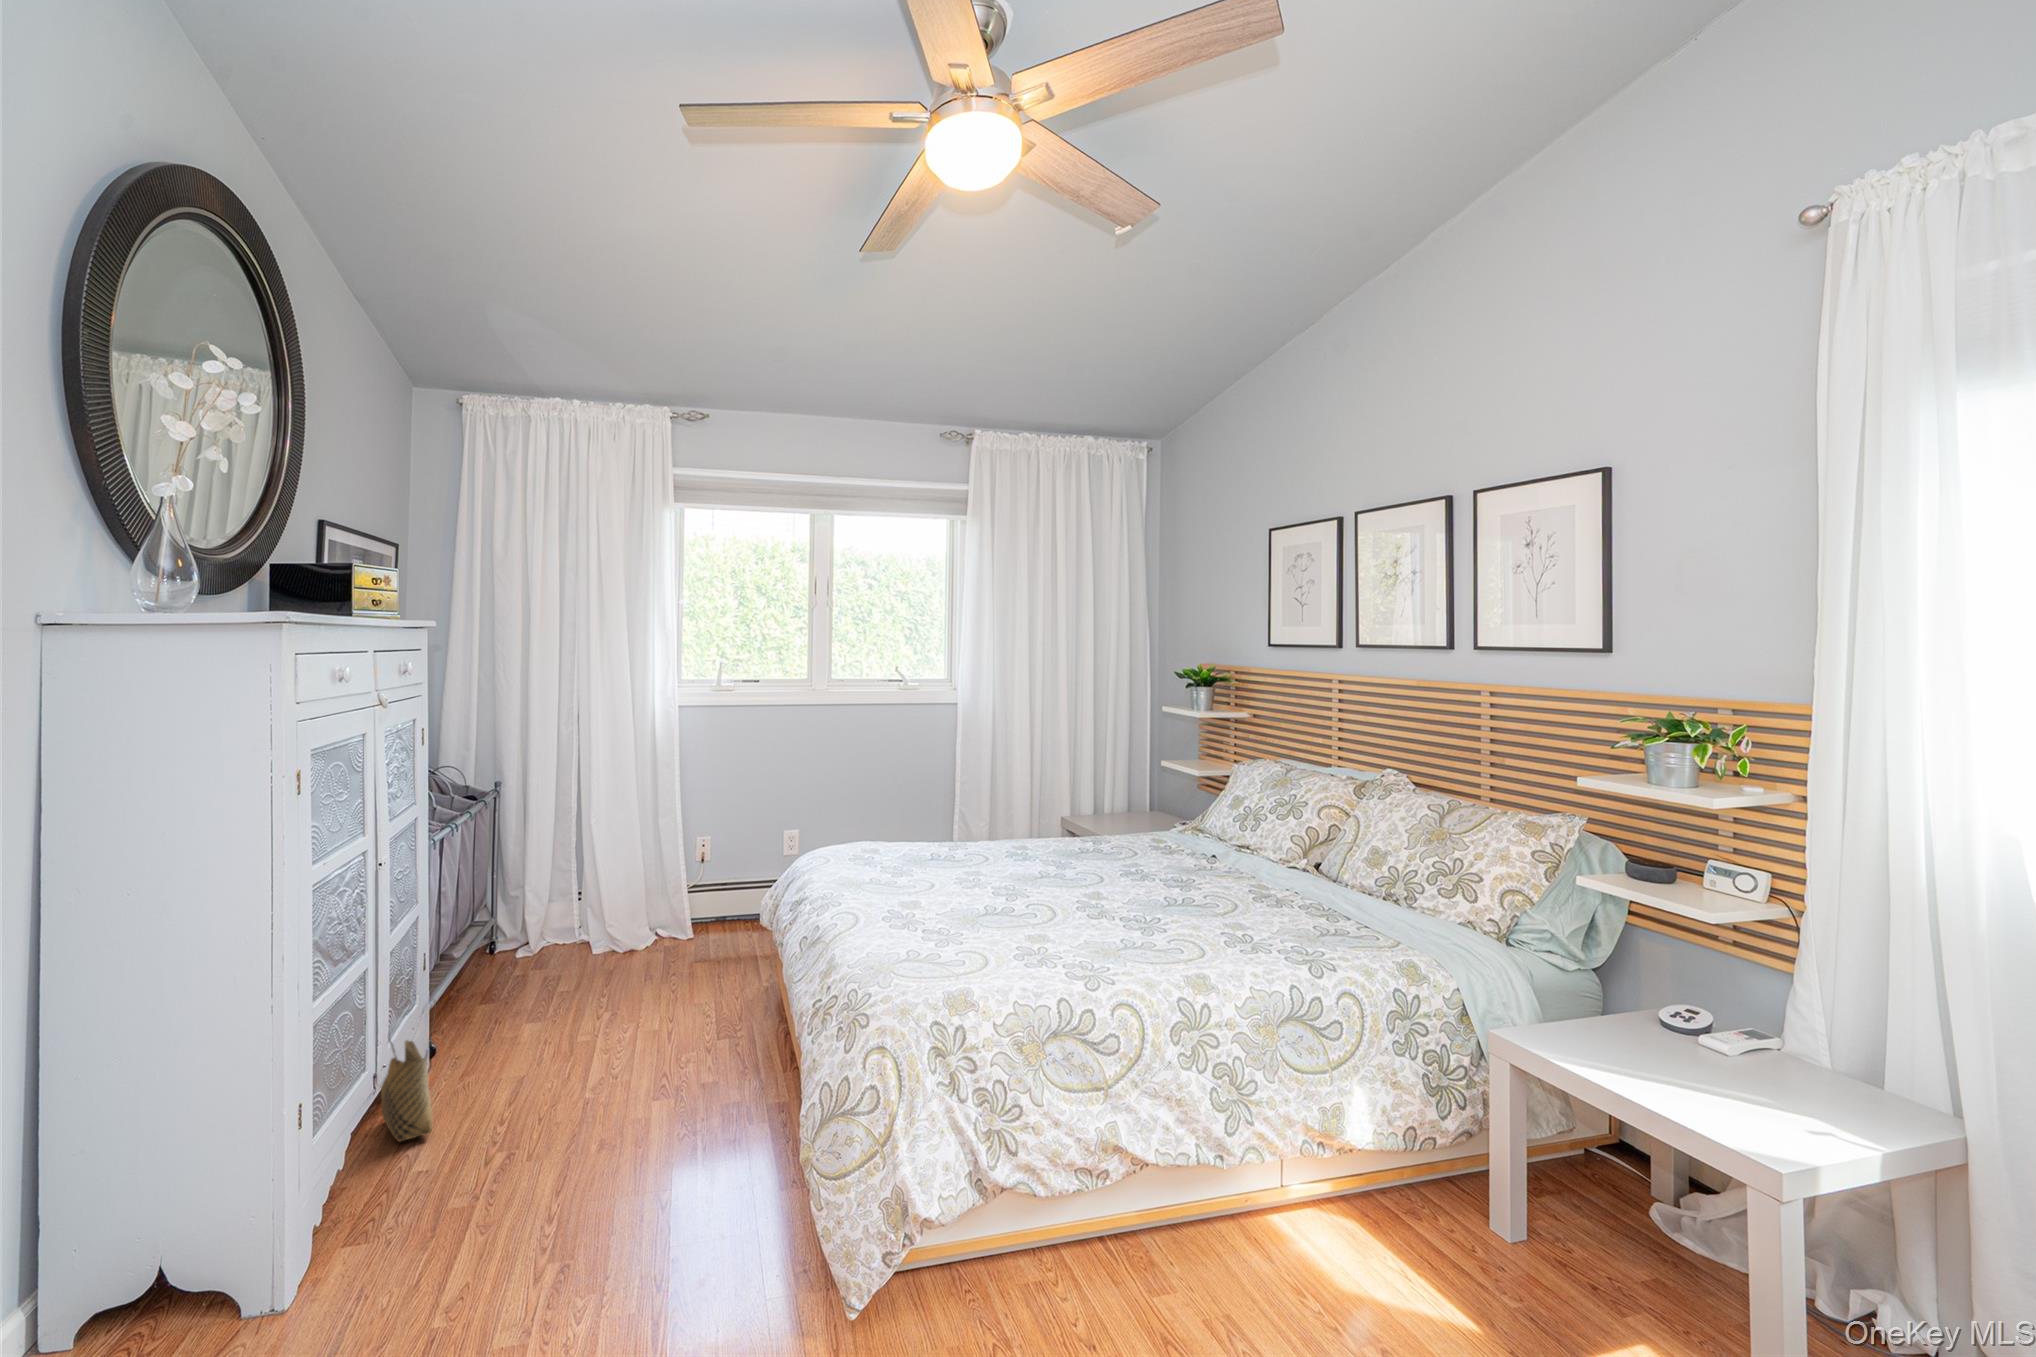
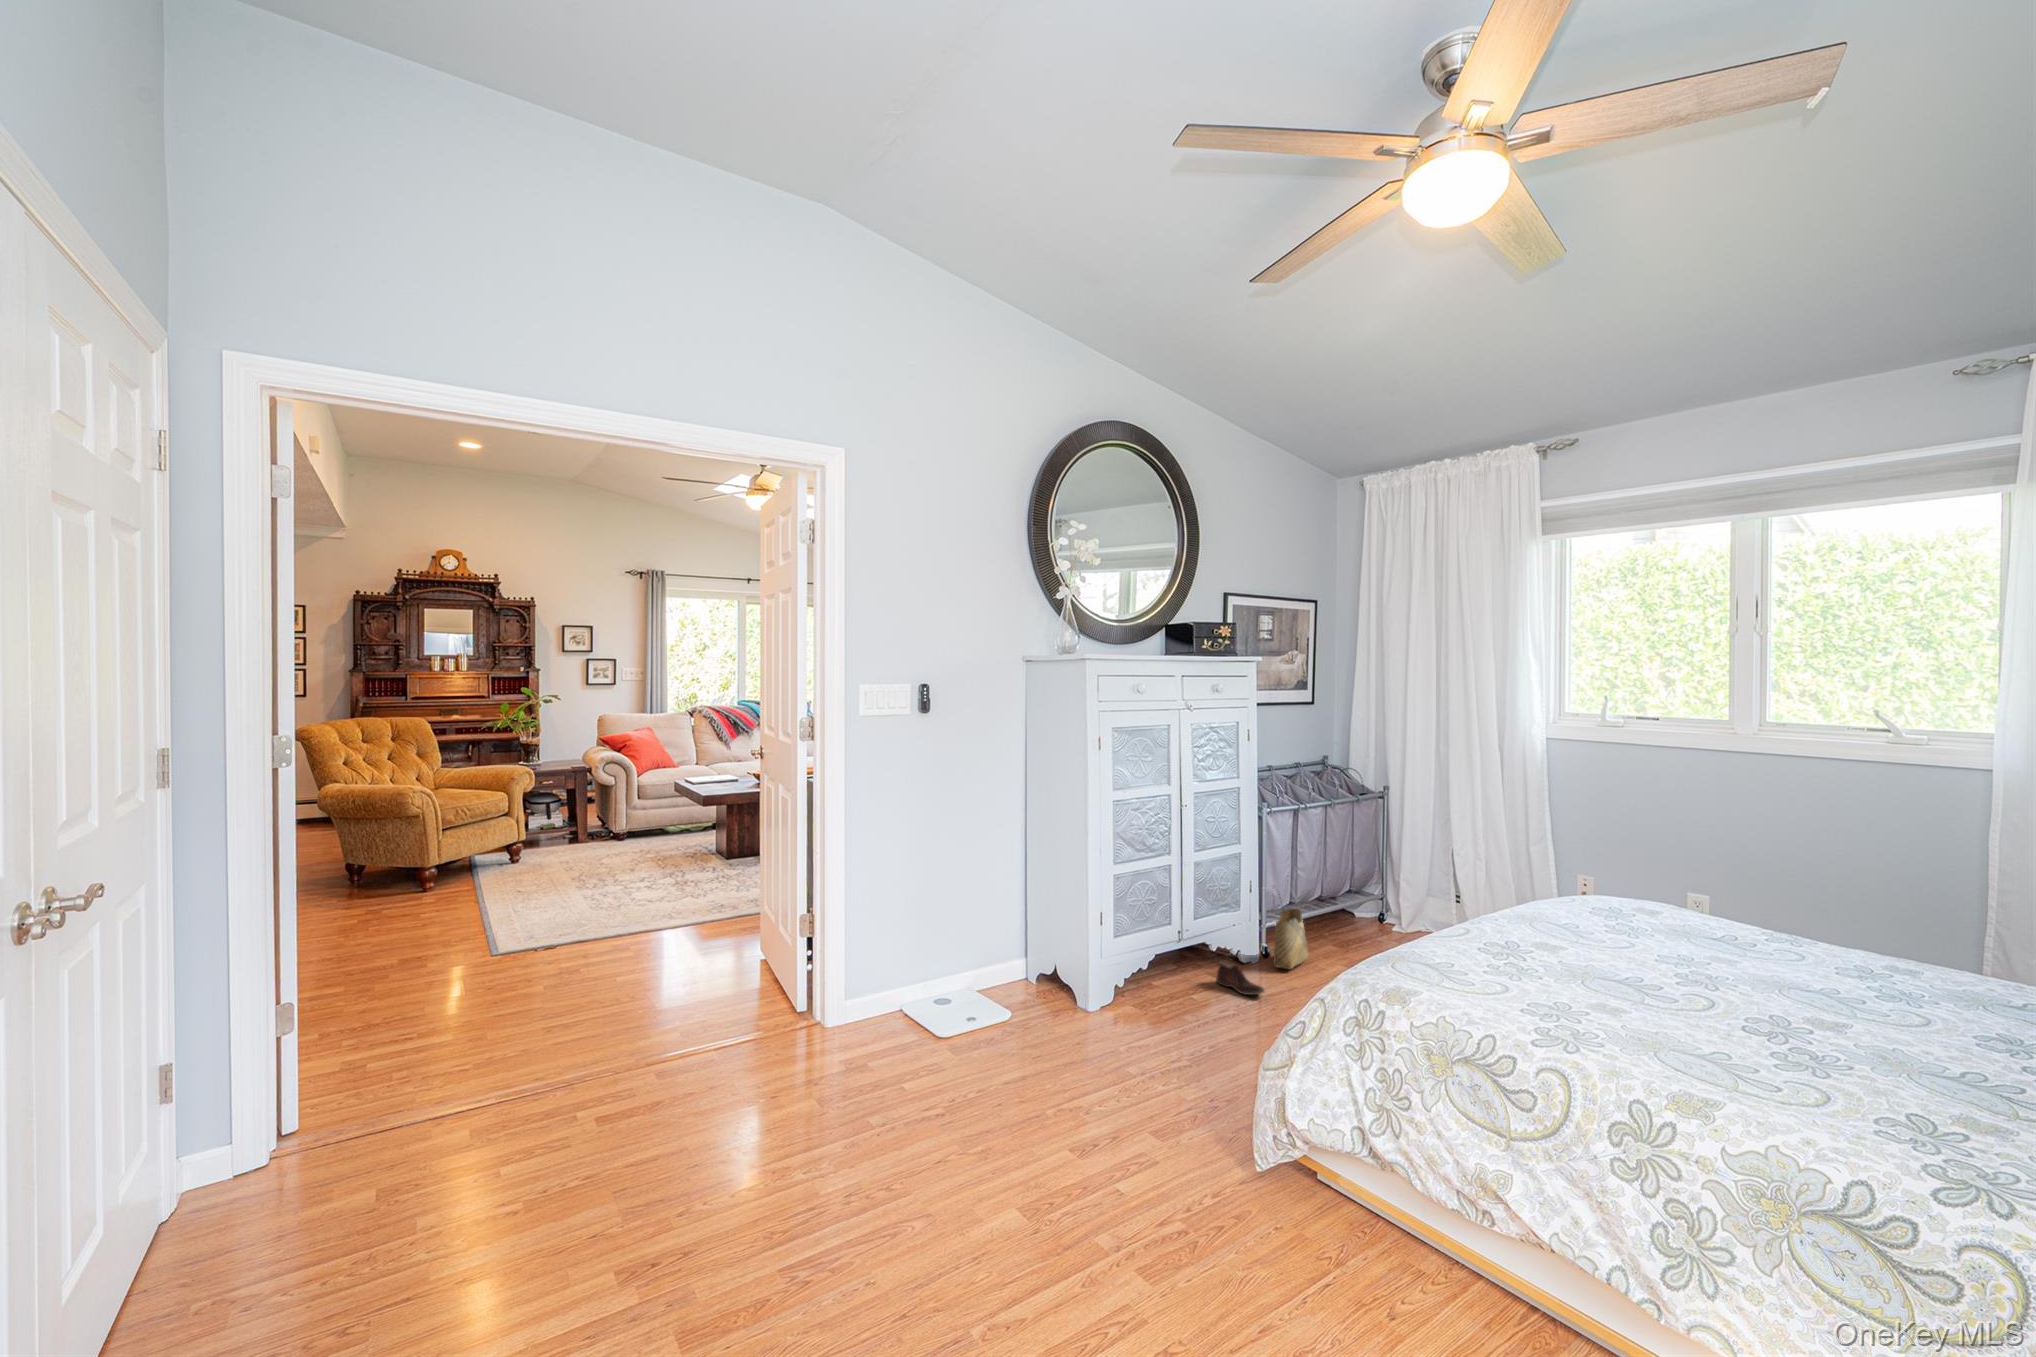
shoe: none [358,1148,467,1198] -> present [1216,961,1264,995]

